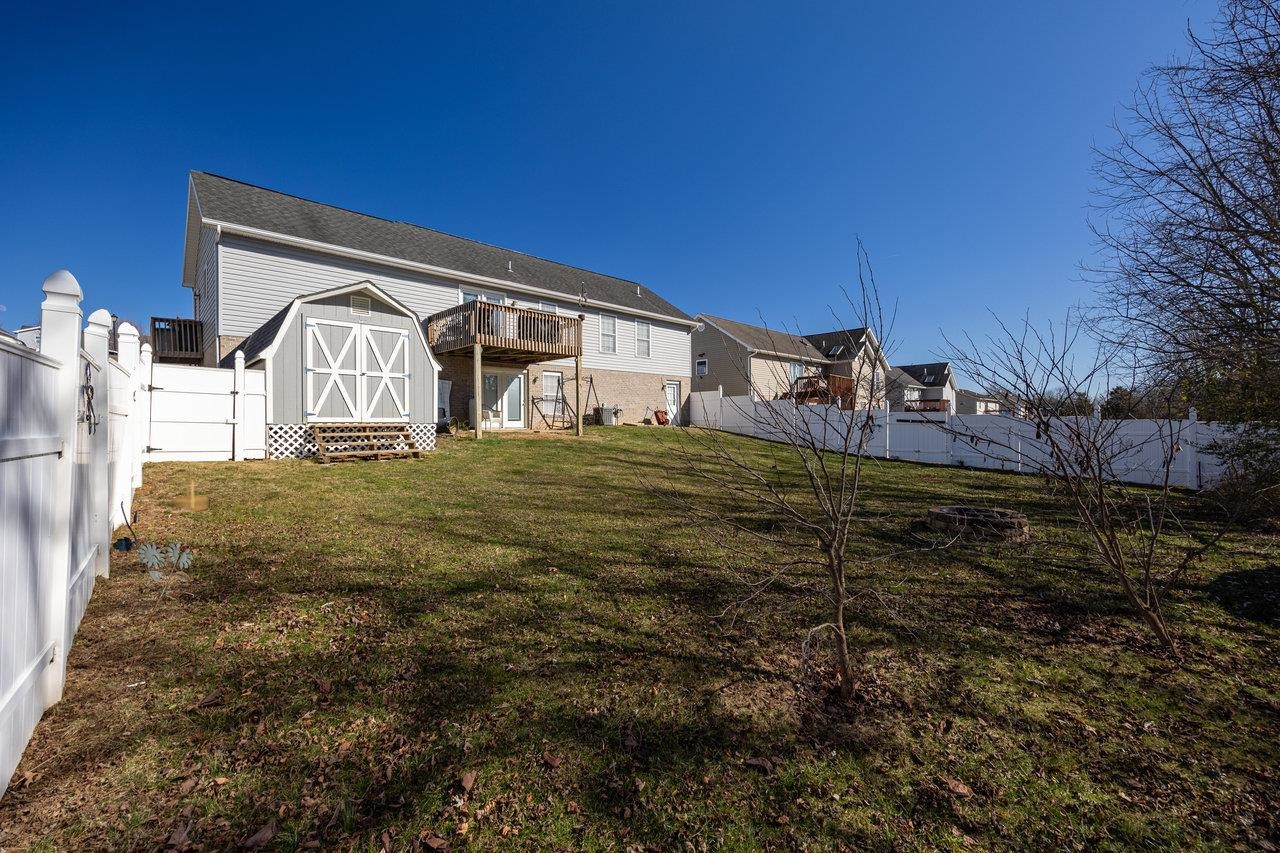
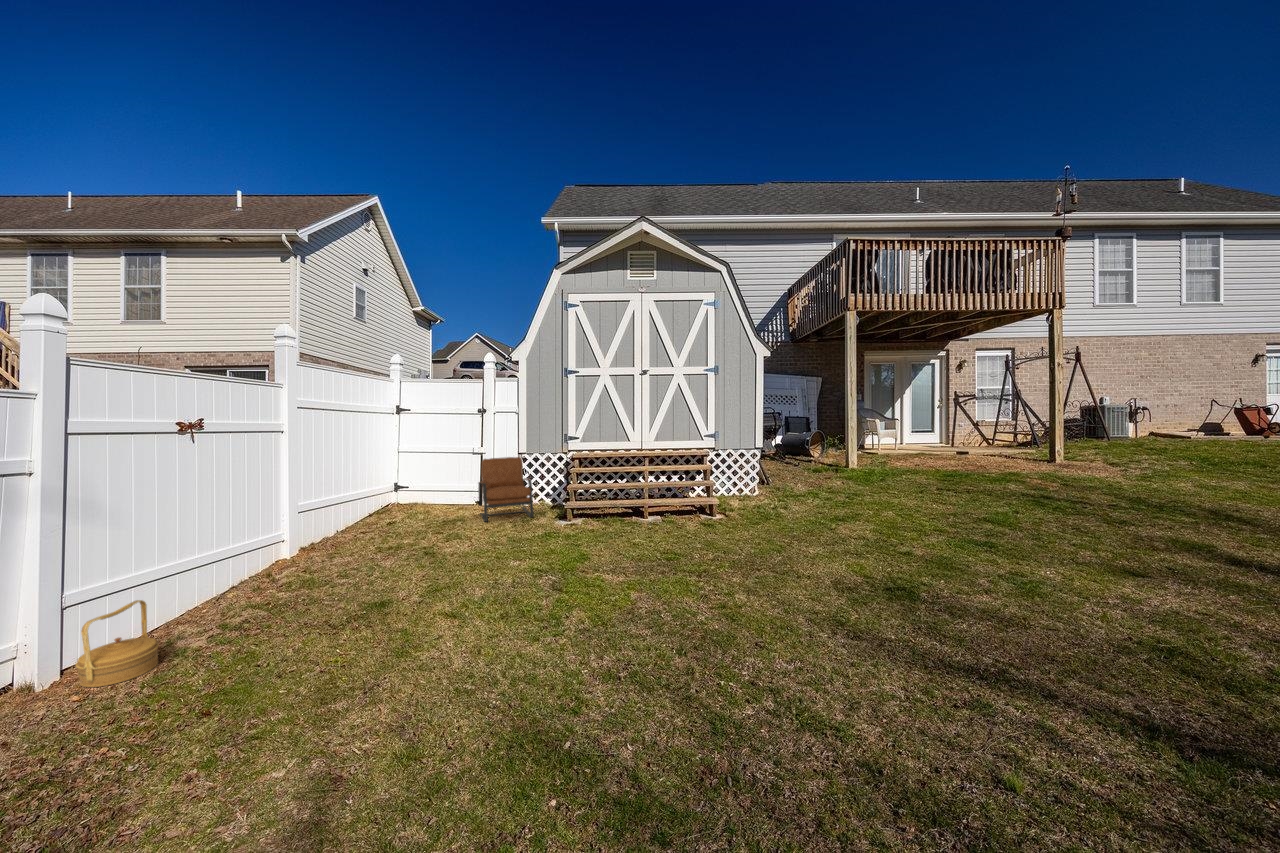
chair: none [236,427,293,469] -> present [478,457,534,522]

